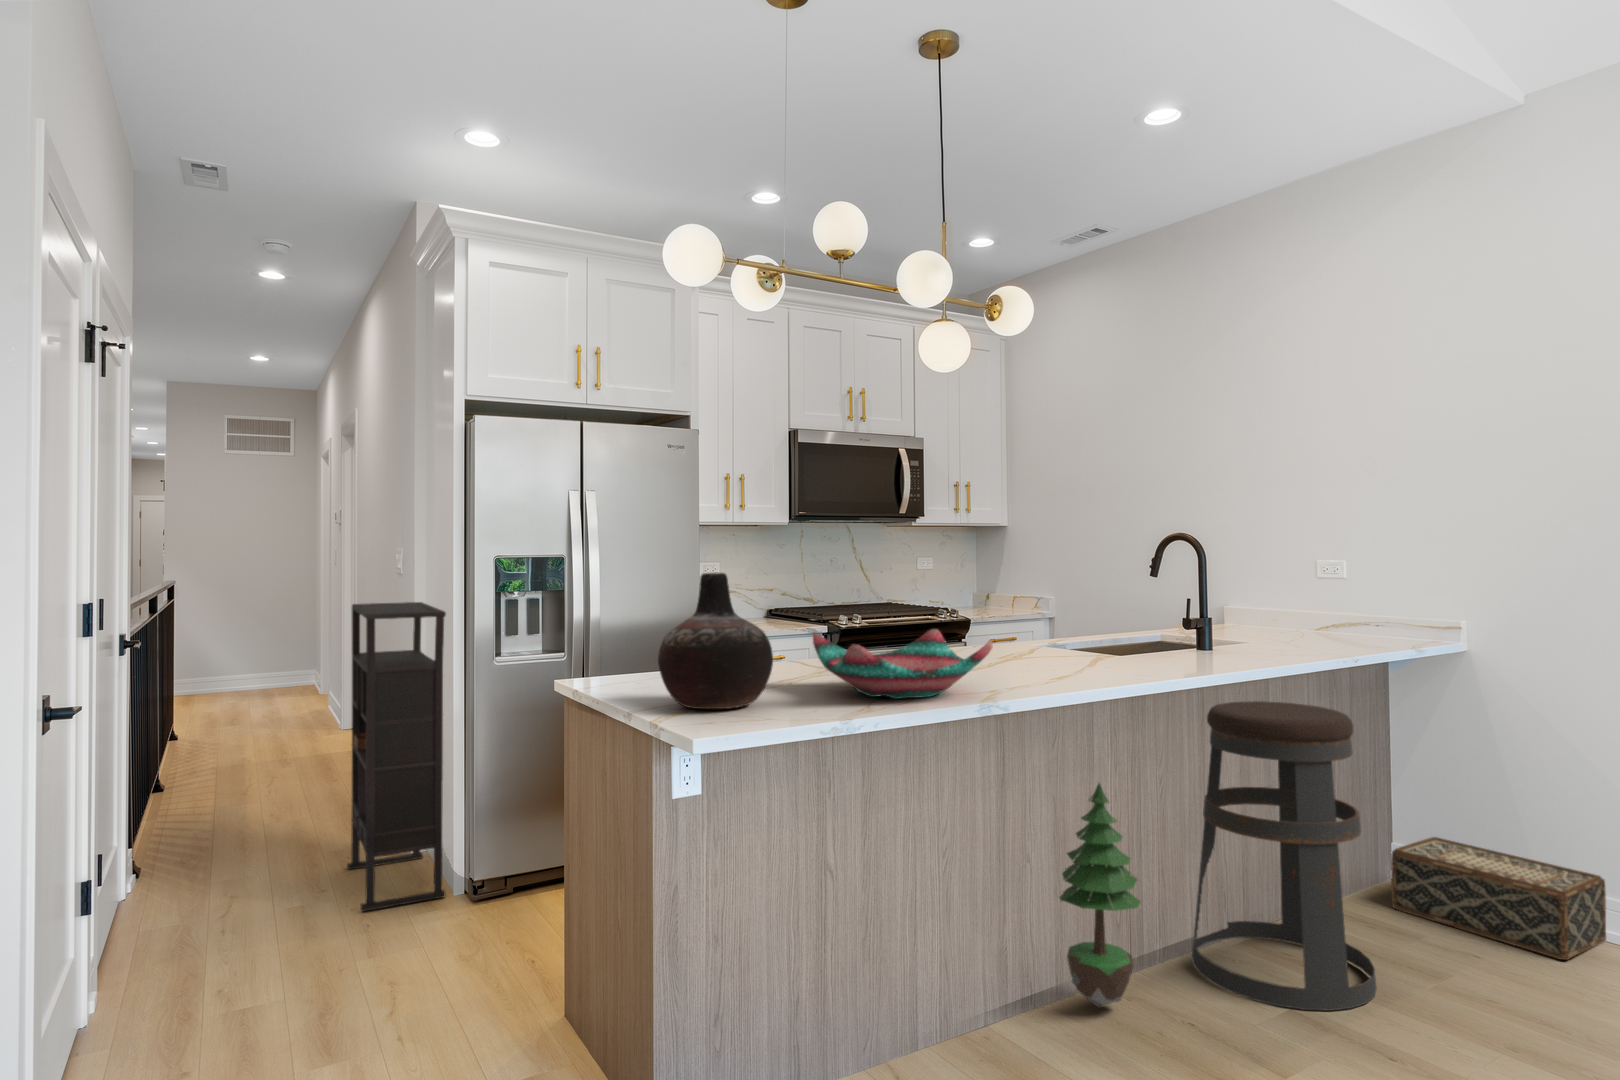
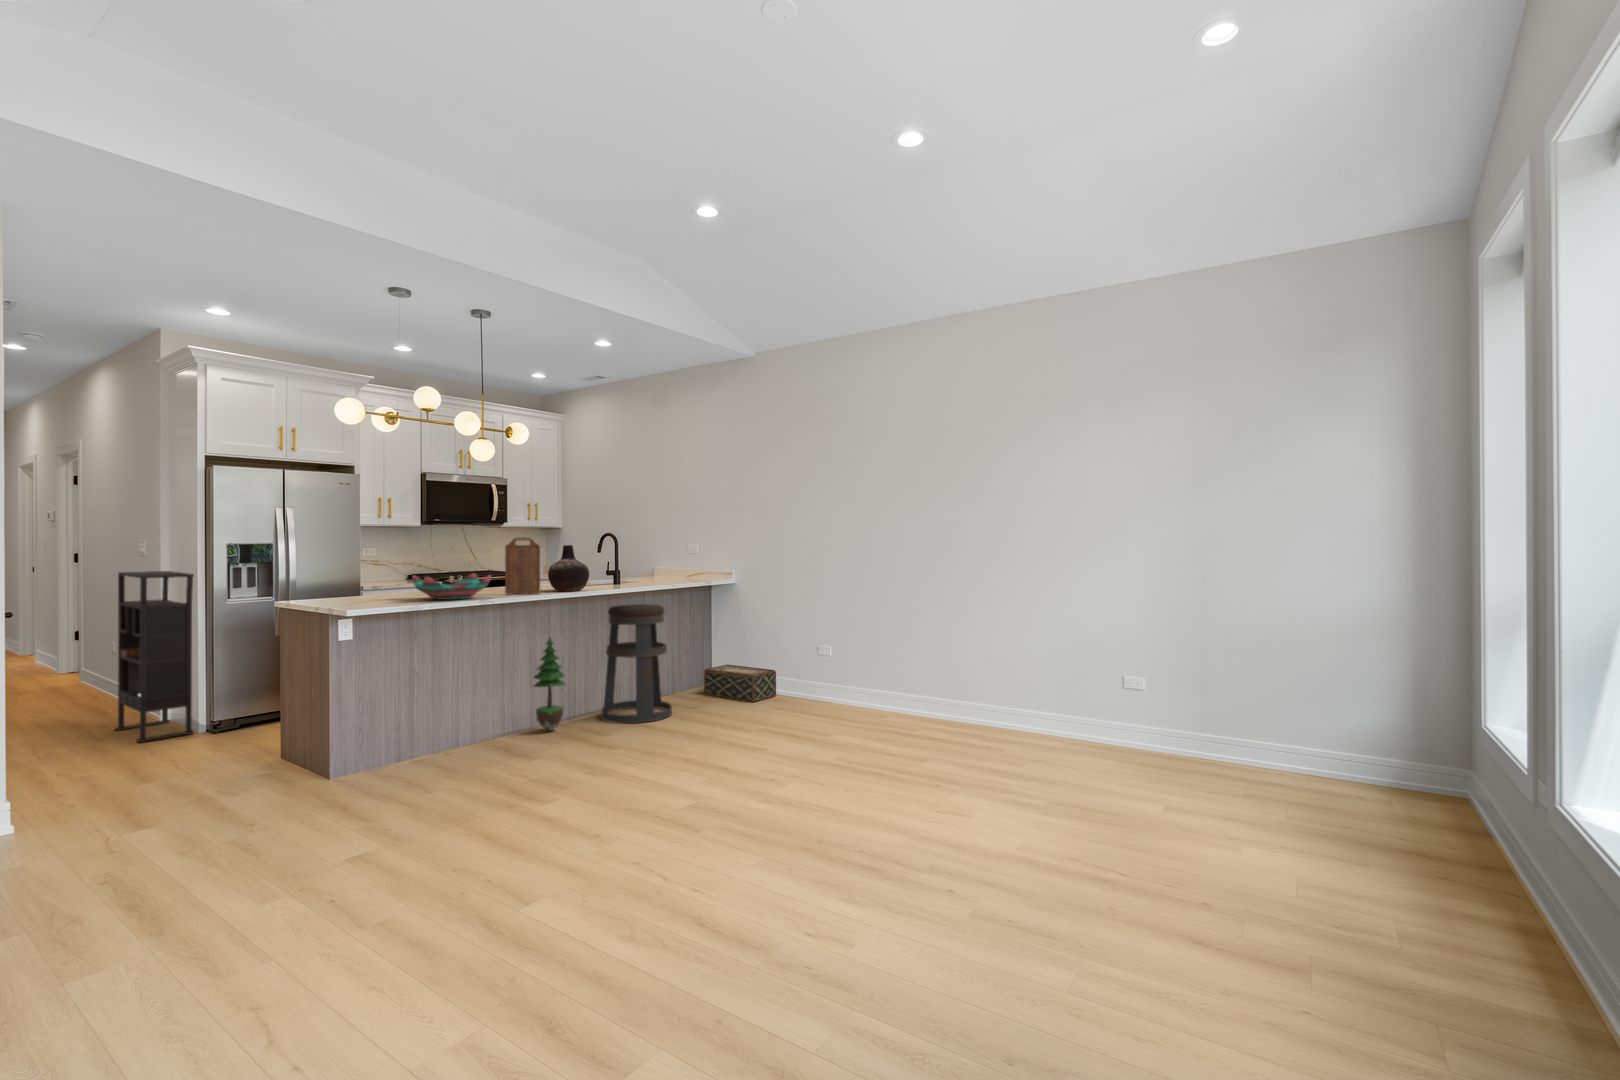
cutting board: none [1002,547,1083,682] -> present [505,538,540,594]
vase: present [658,573,773,709] -> present [548,545,589,591]

